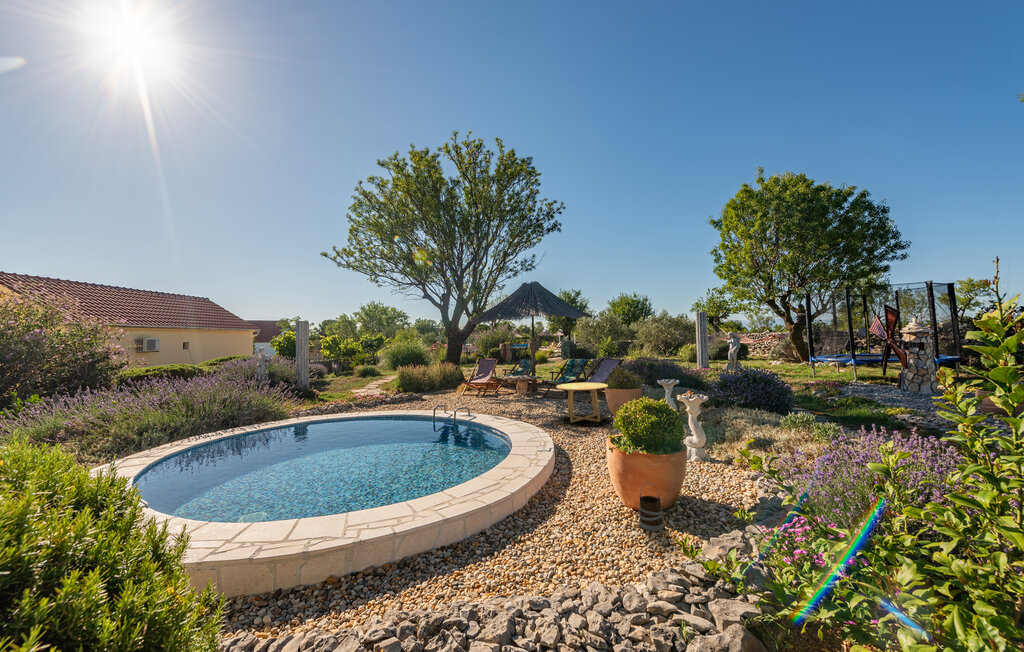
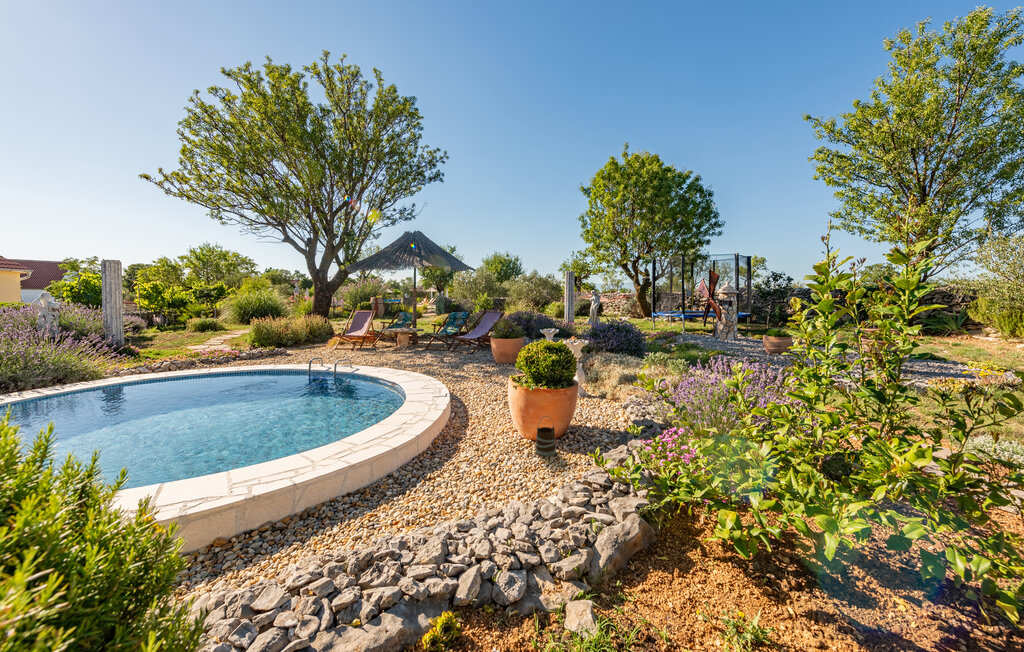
round table: present [556,383,608,423] -> none [445,334,495,372]

